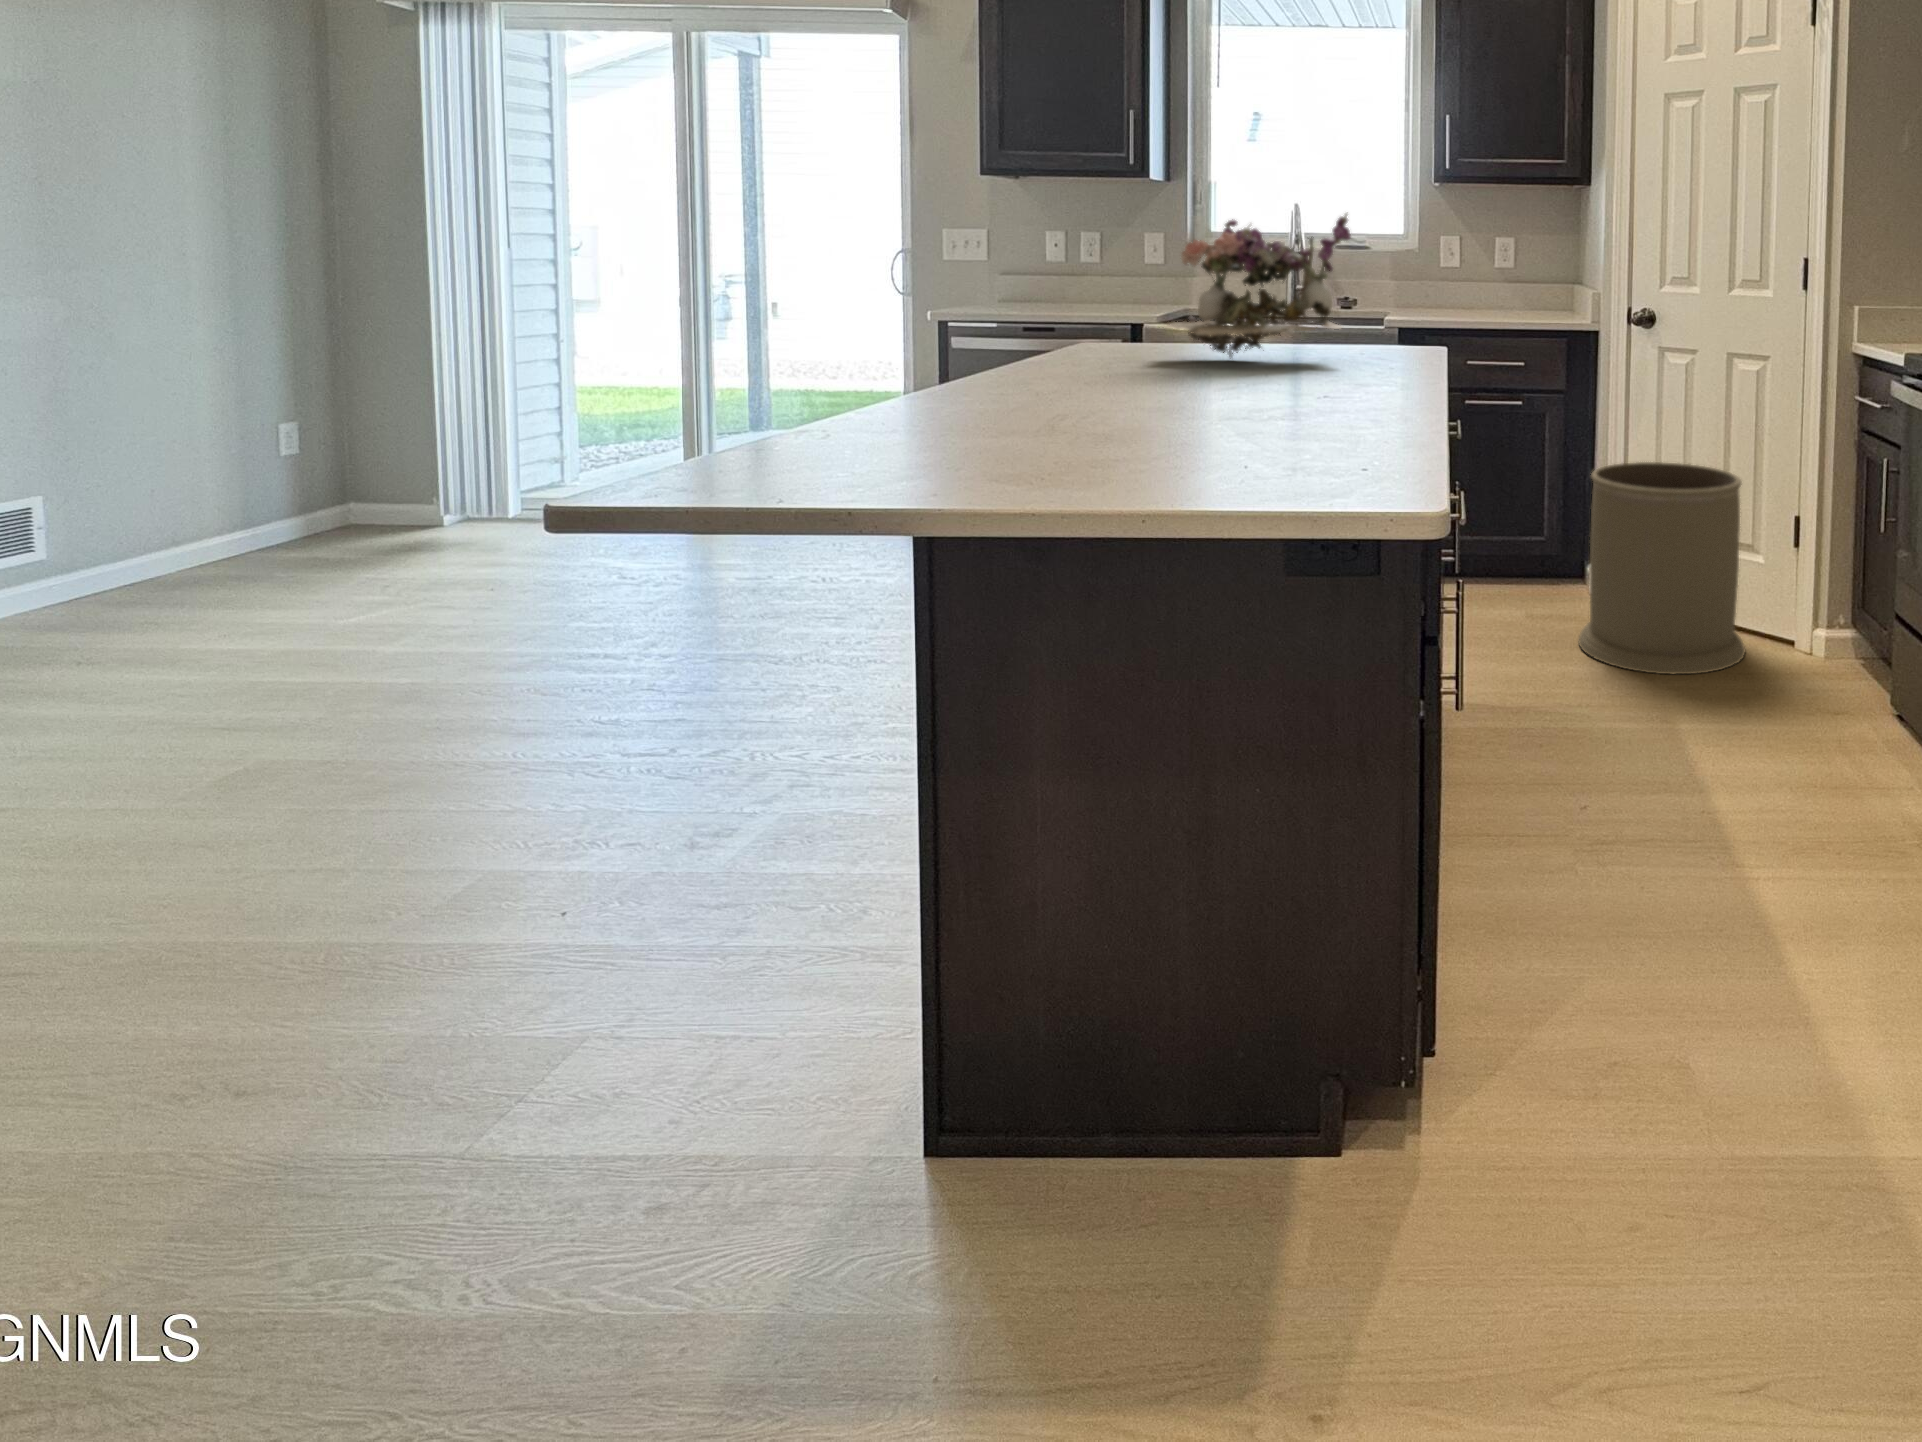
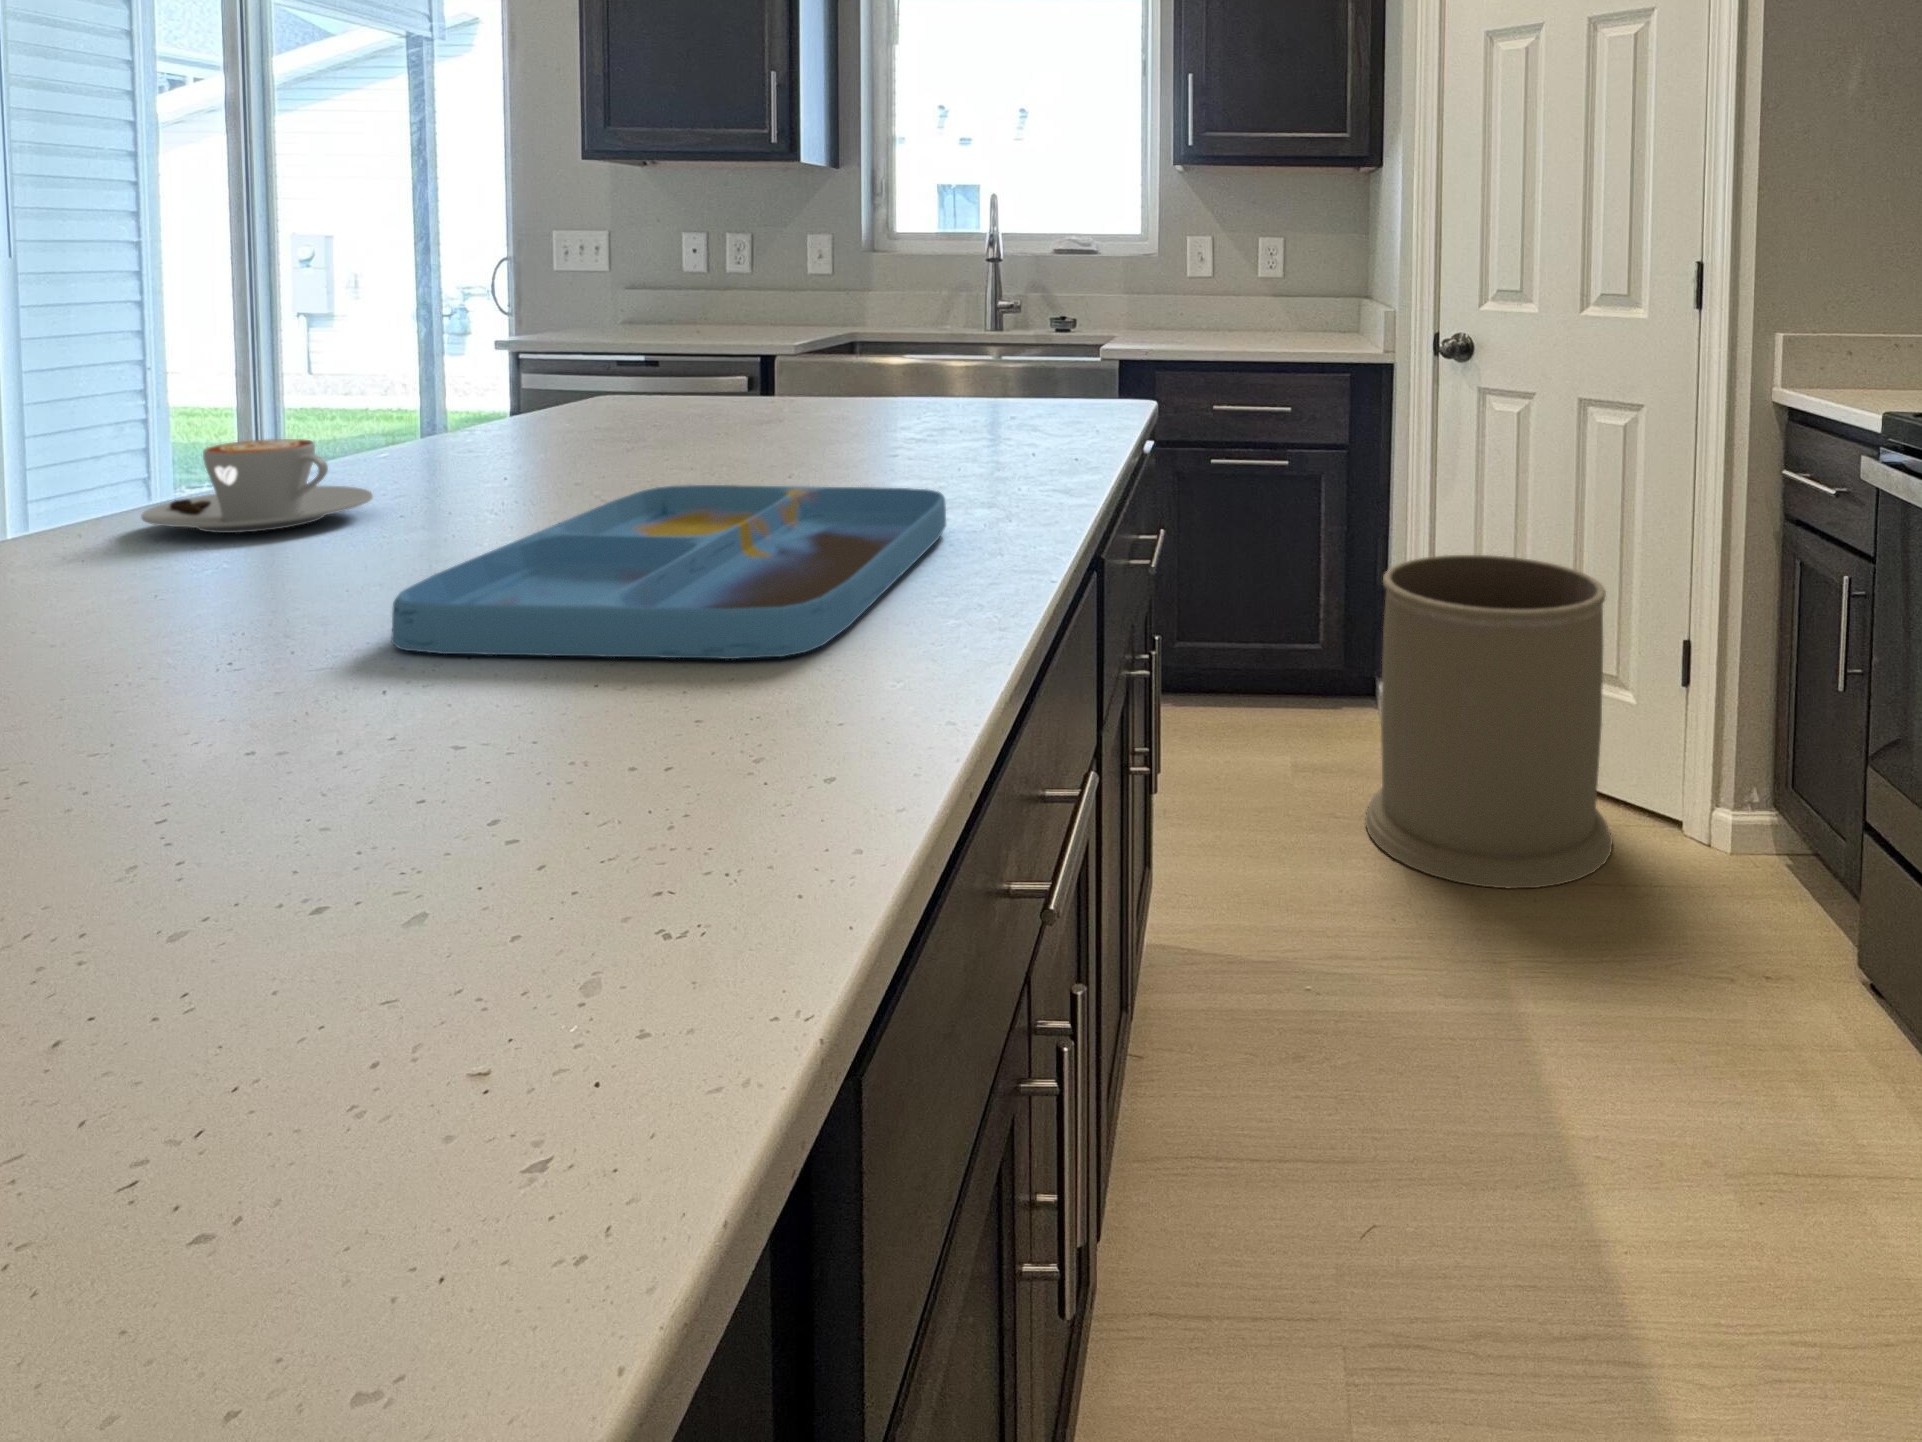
flower arrangement: present [1163,214,1351,359] -> none [615,182,957,438]
coffee cup: none [1004,346,1100,389] -> present [141,439,373,533]
tray: none [1205,369,1391,418] -> present [391,485,946,659]

